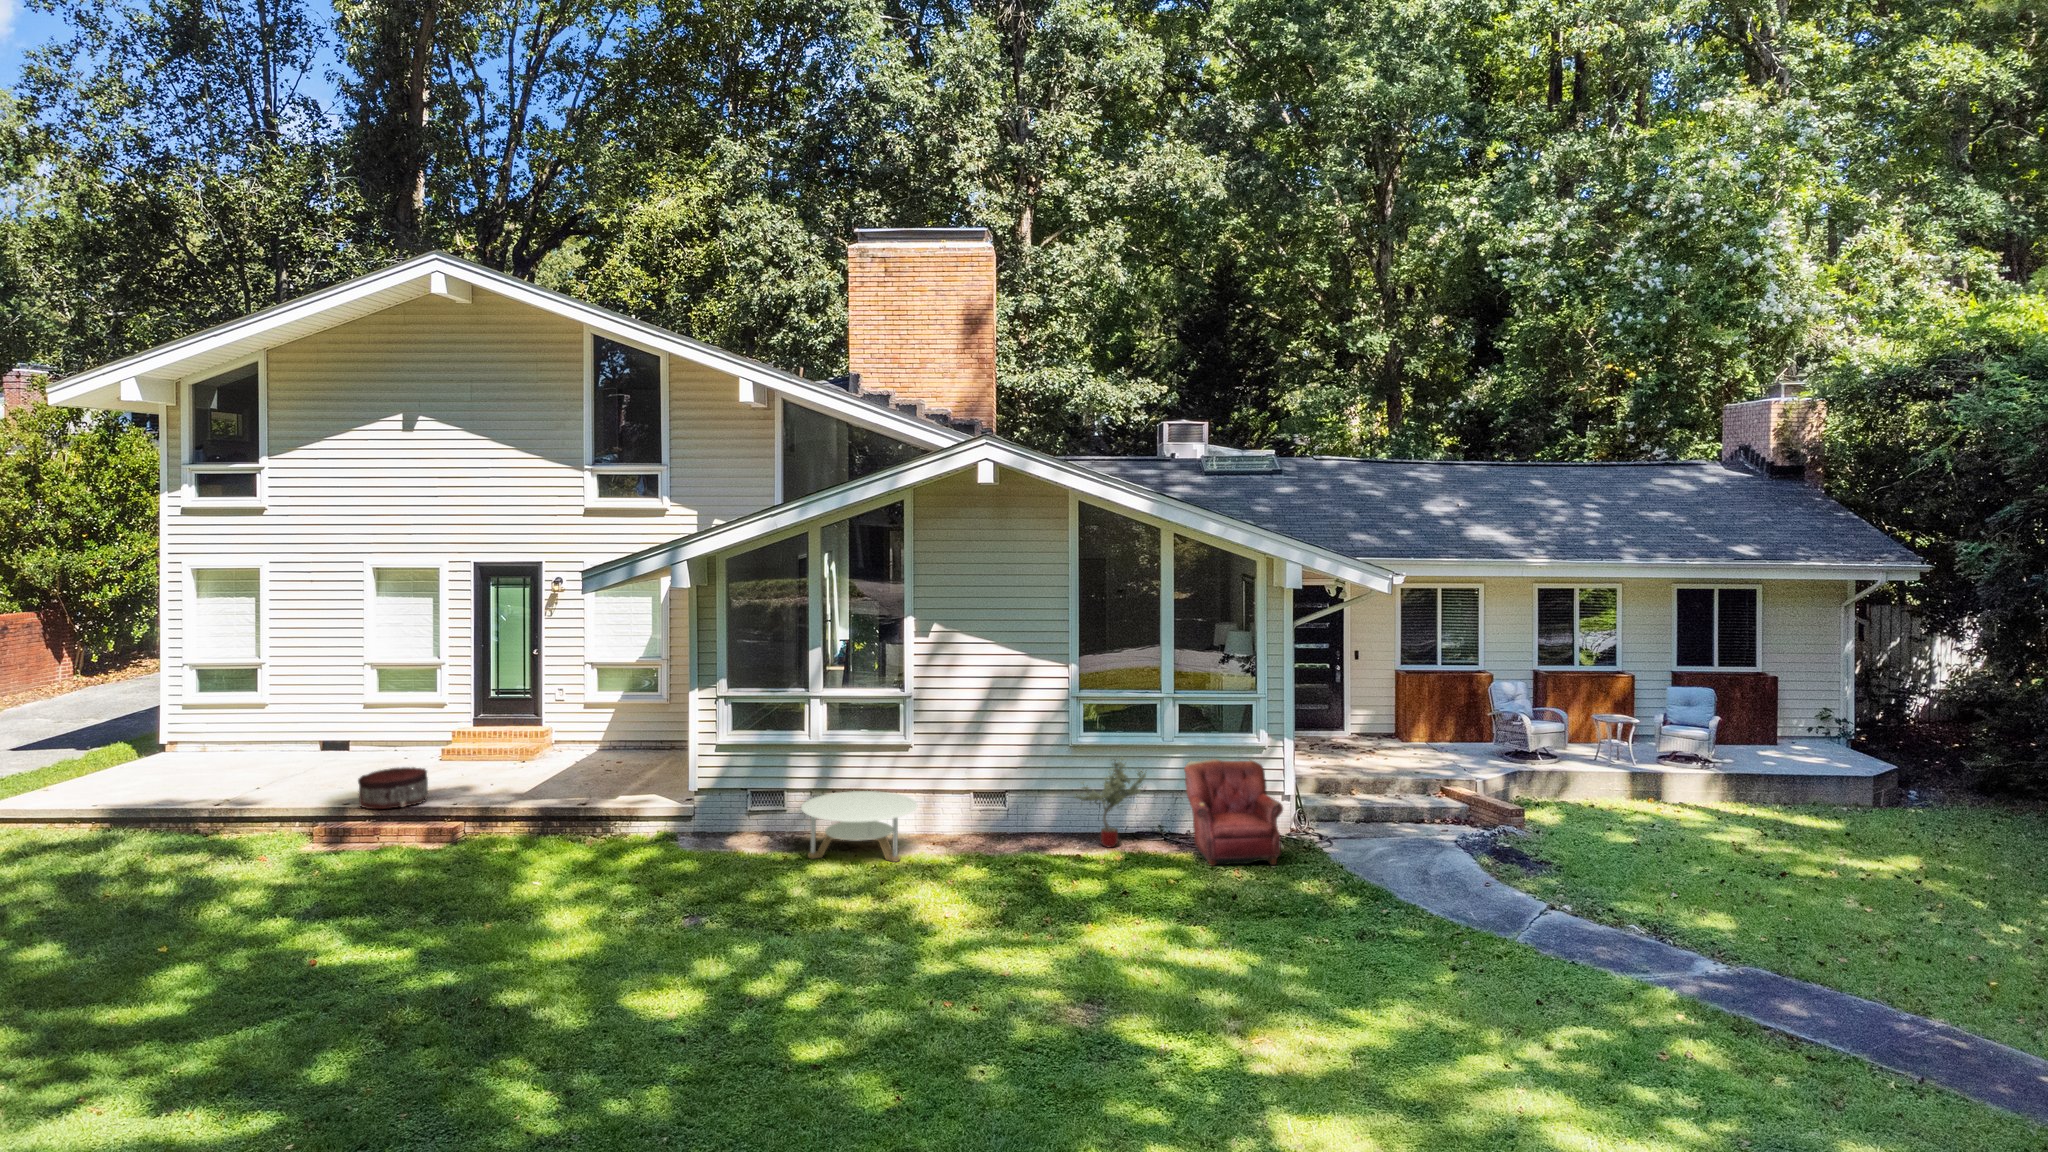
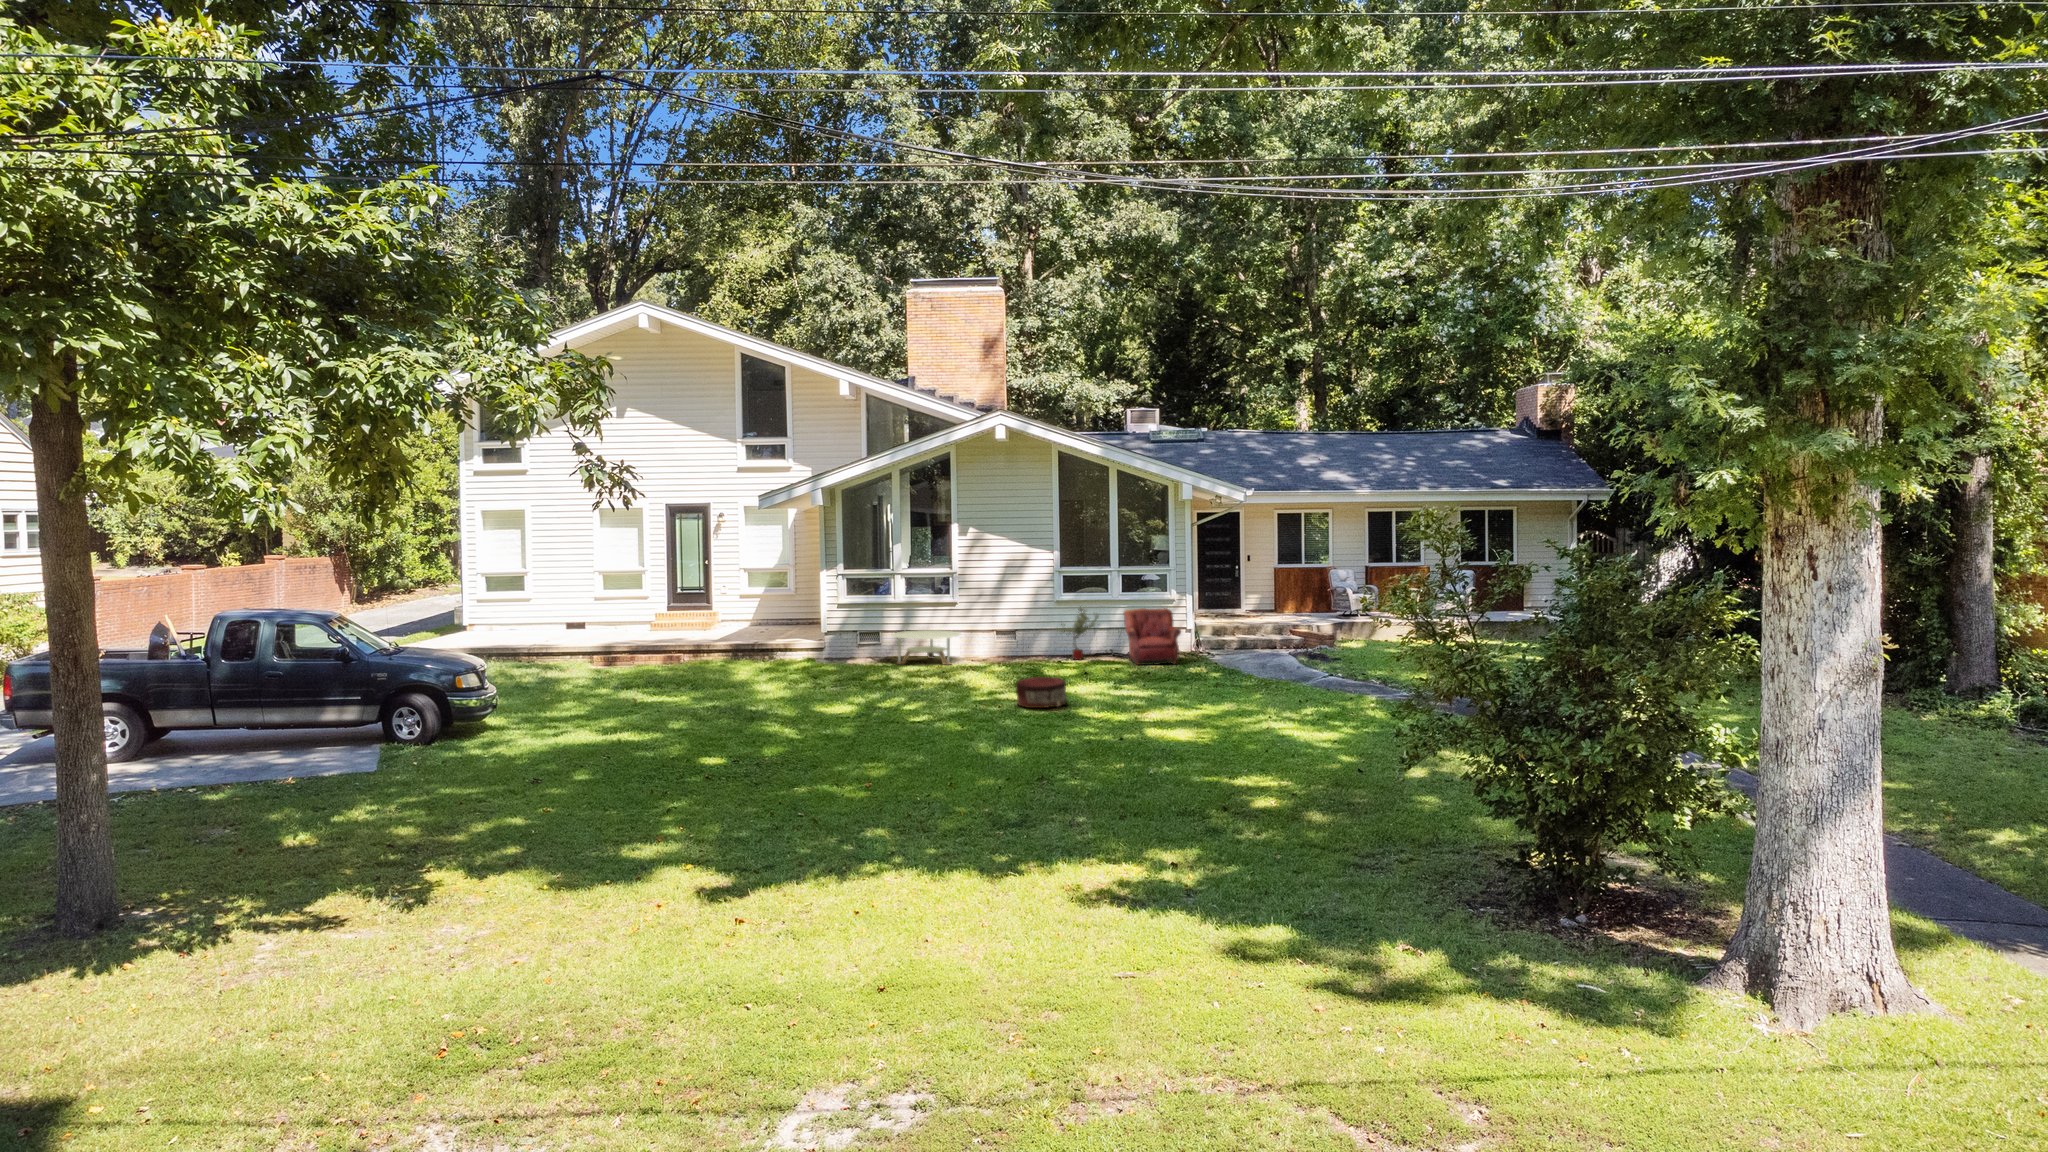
pouf: present [358,767,428,809] -> present [1016,677,1067,708]

